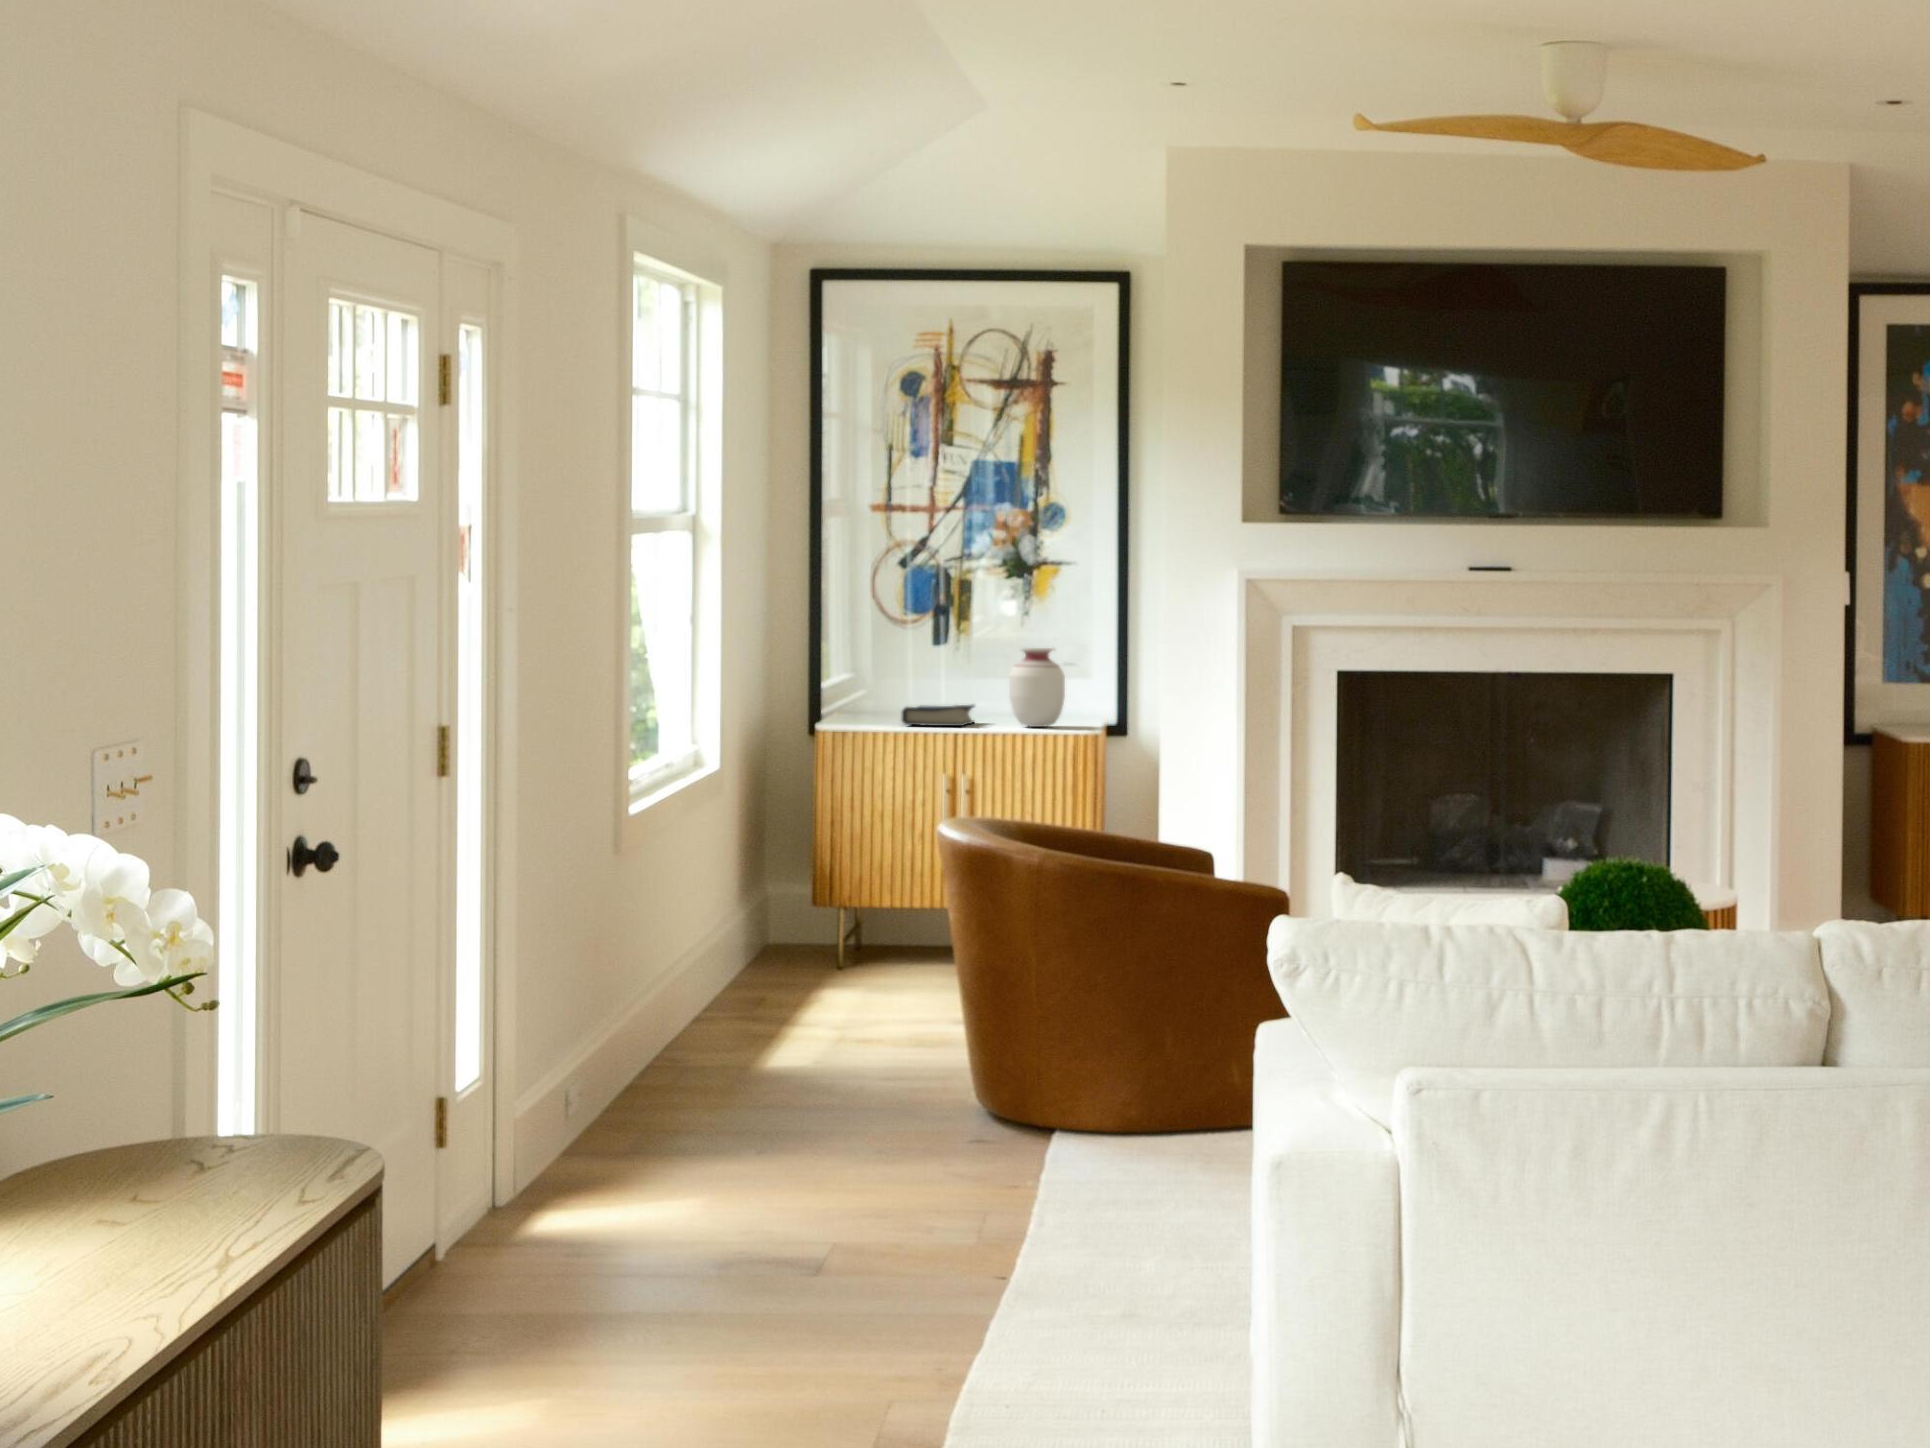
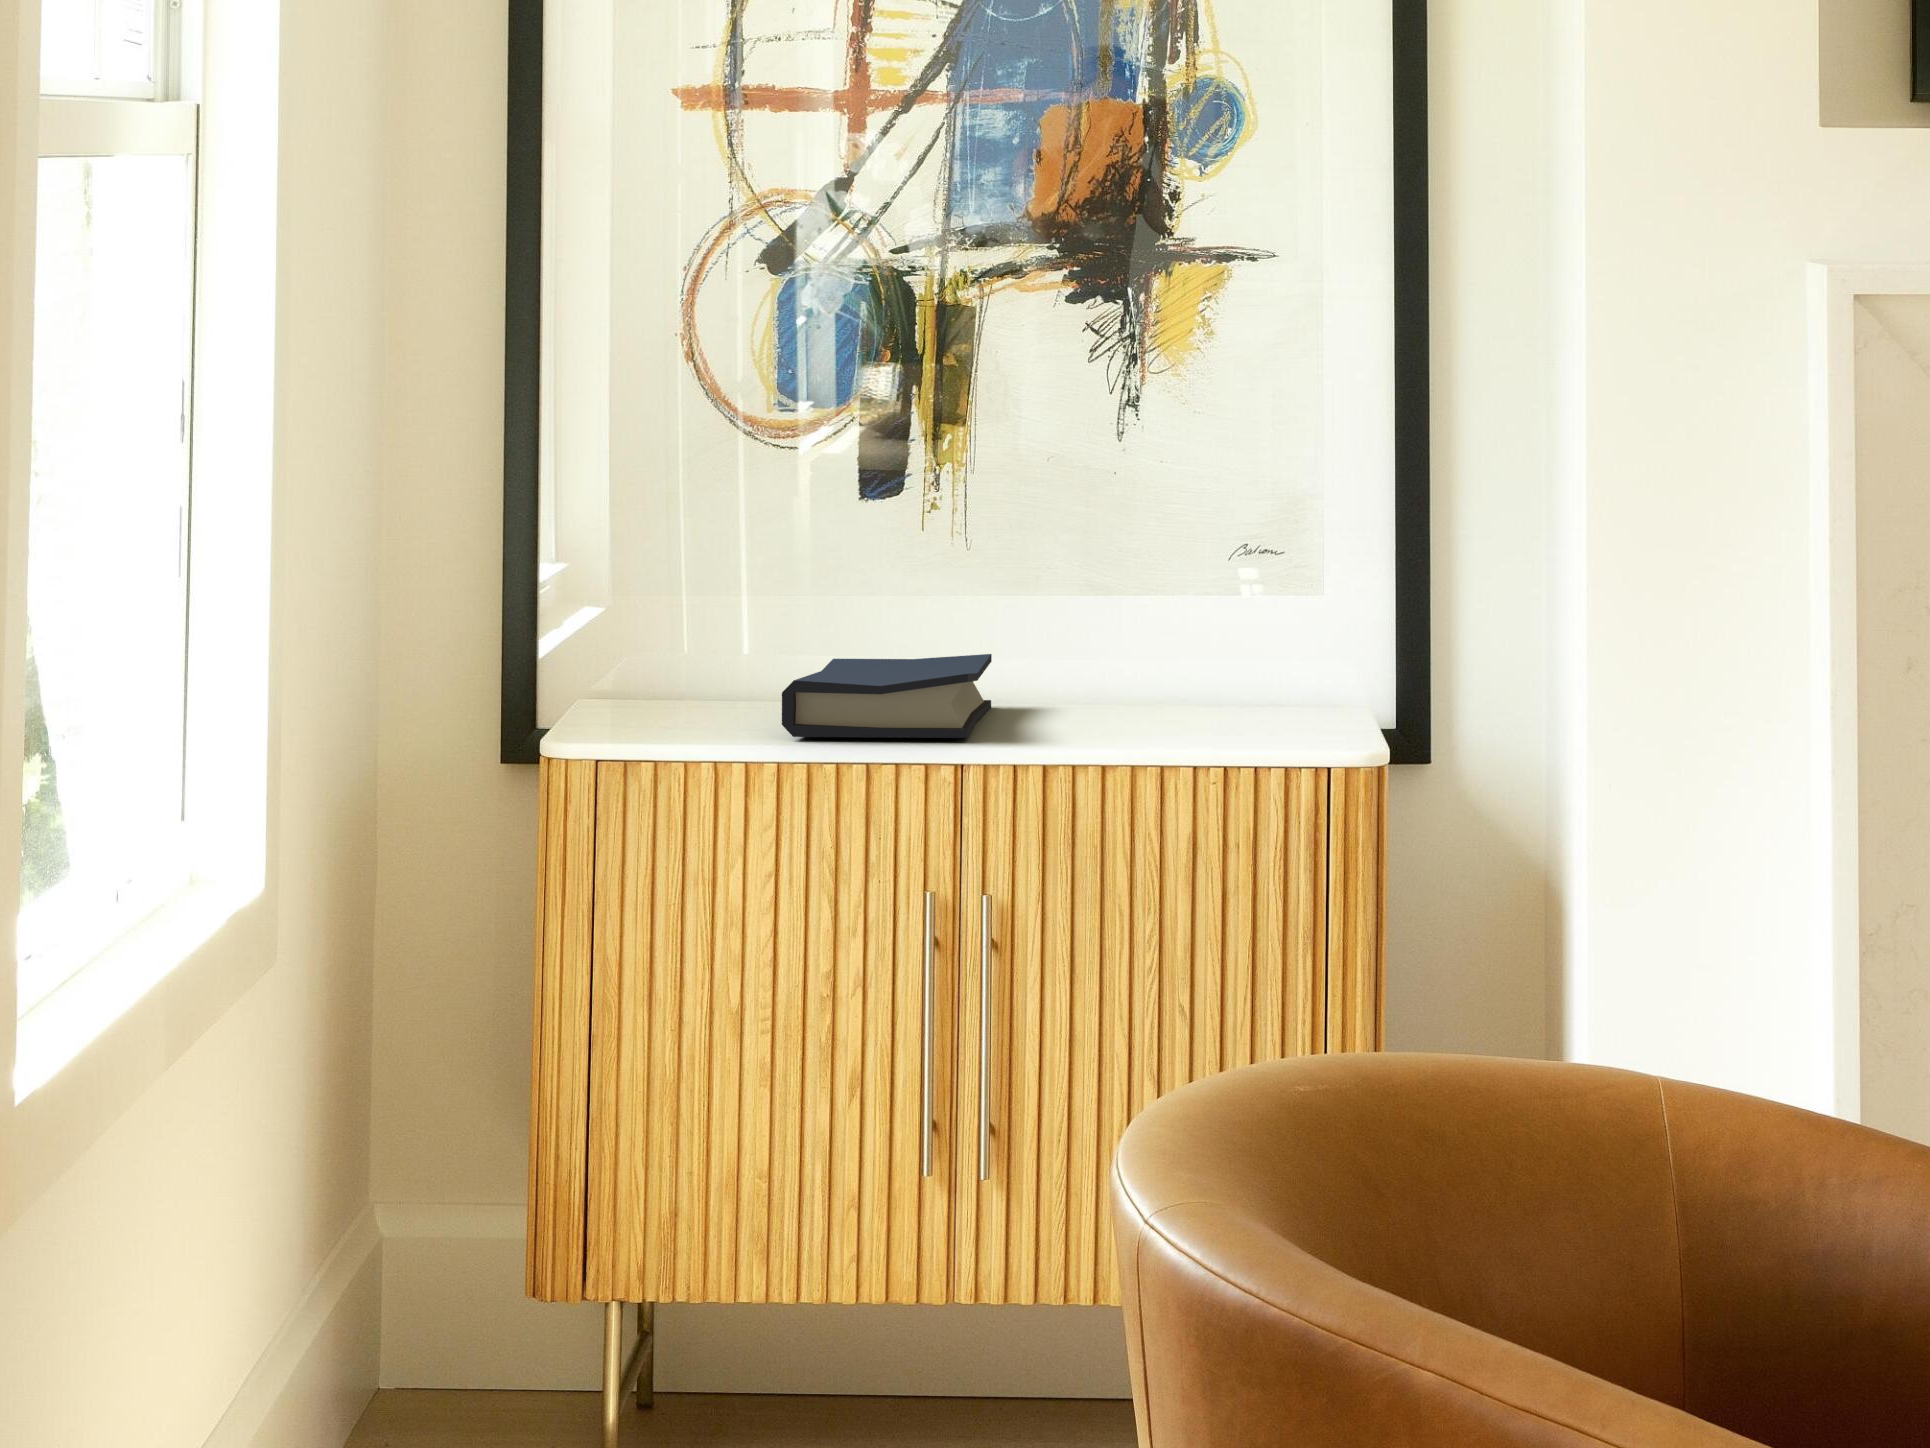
vase: present [1009,648,1065,727] -> none [1102,494,1266,731]

